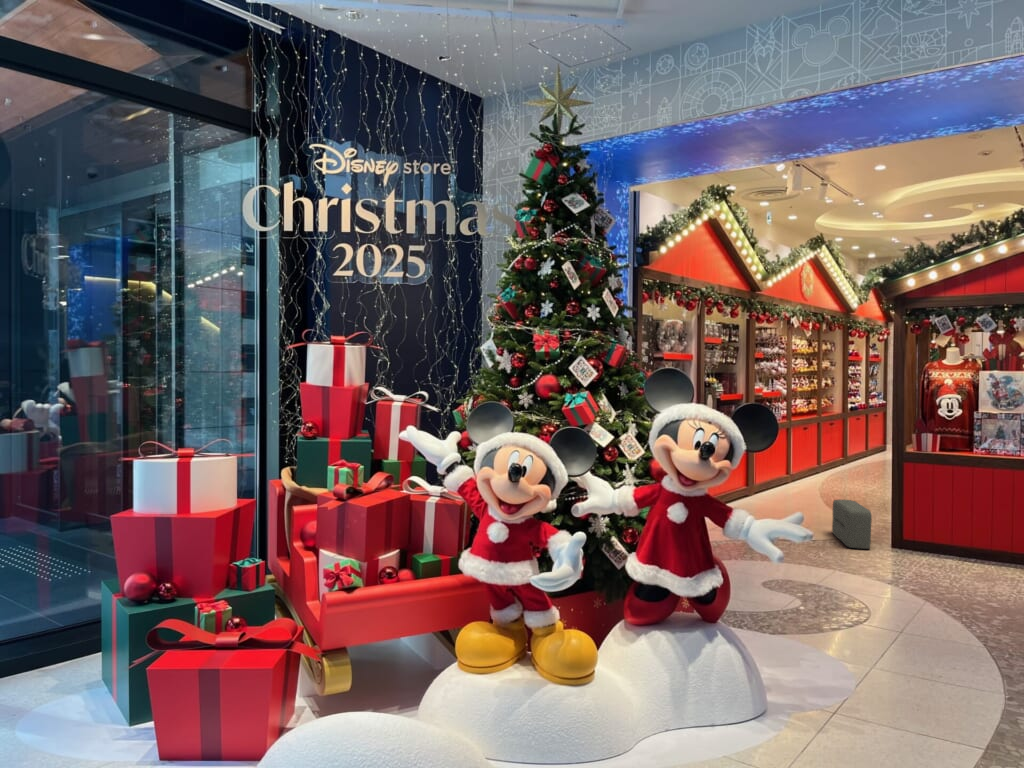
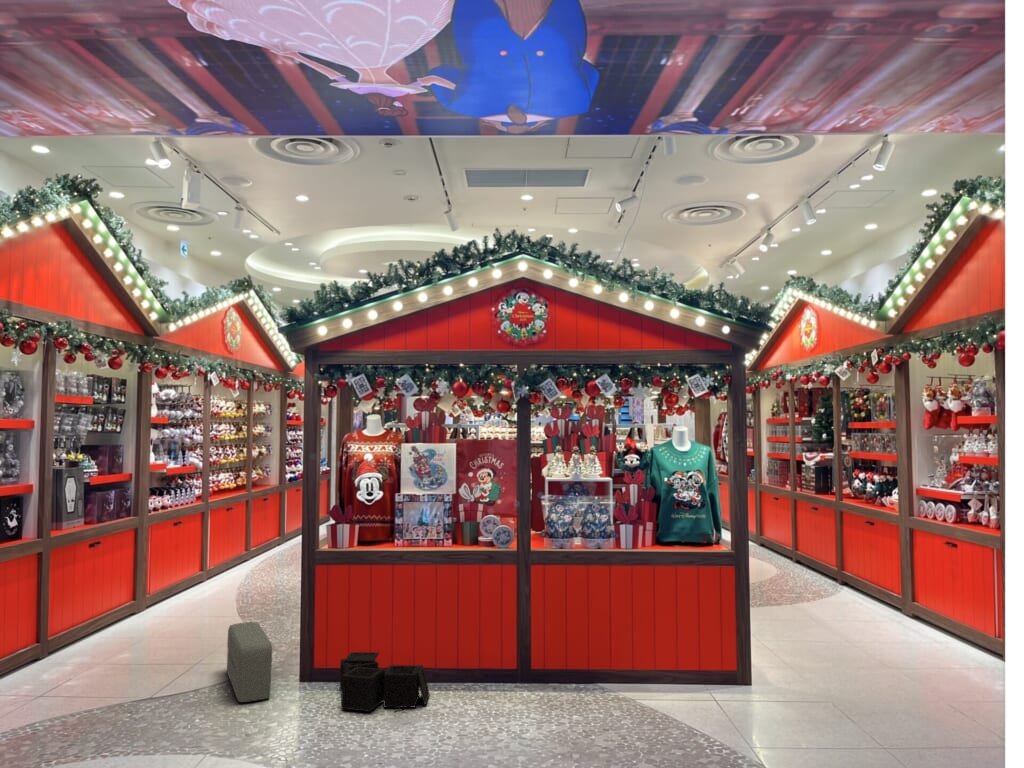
storage bin: none [925,529,1005,572] -> present [340,652,429,712]

